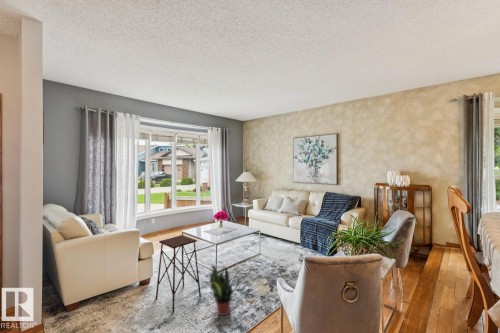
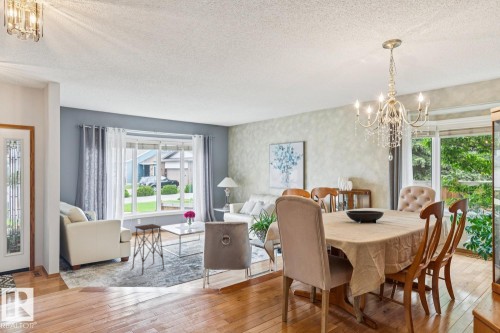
potted plant: present [209,265,239,315] -> none [165,241,189,277]

